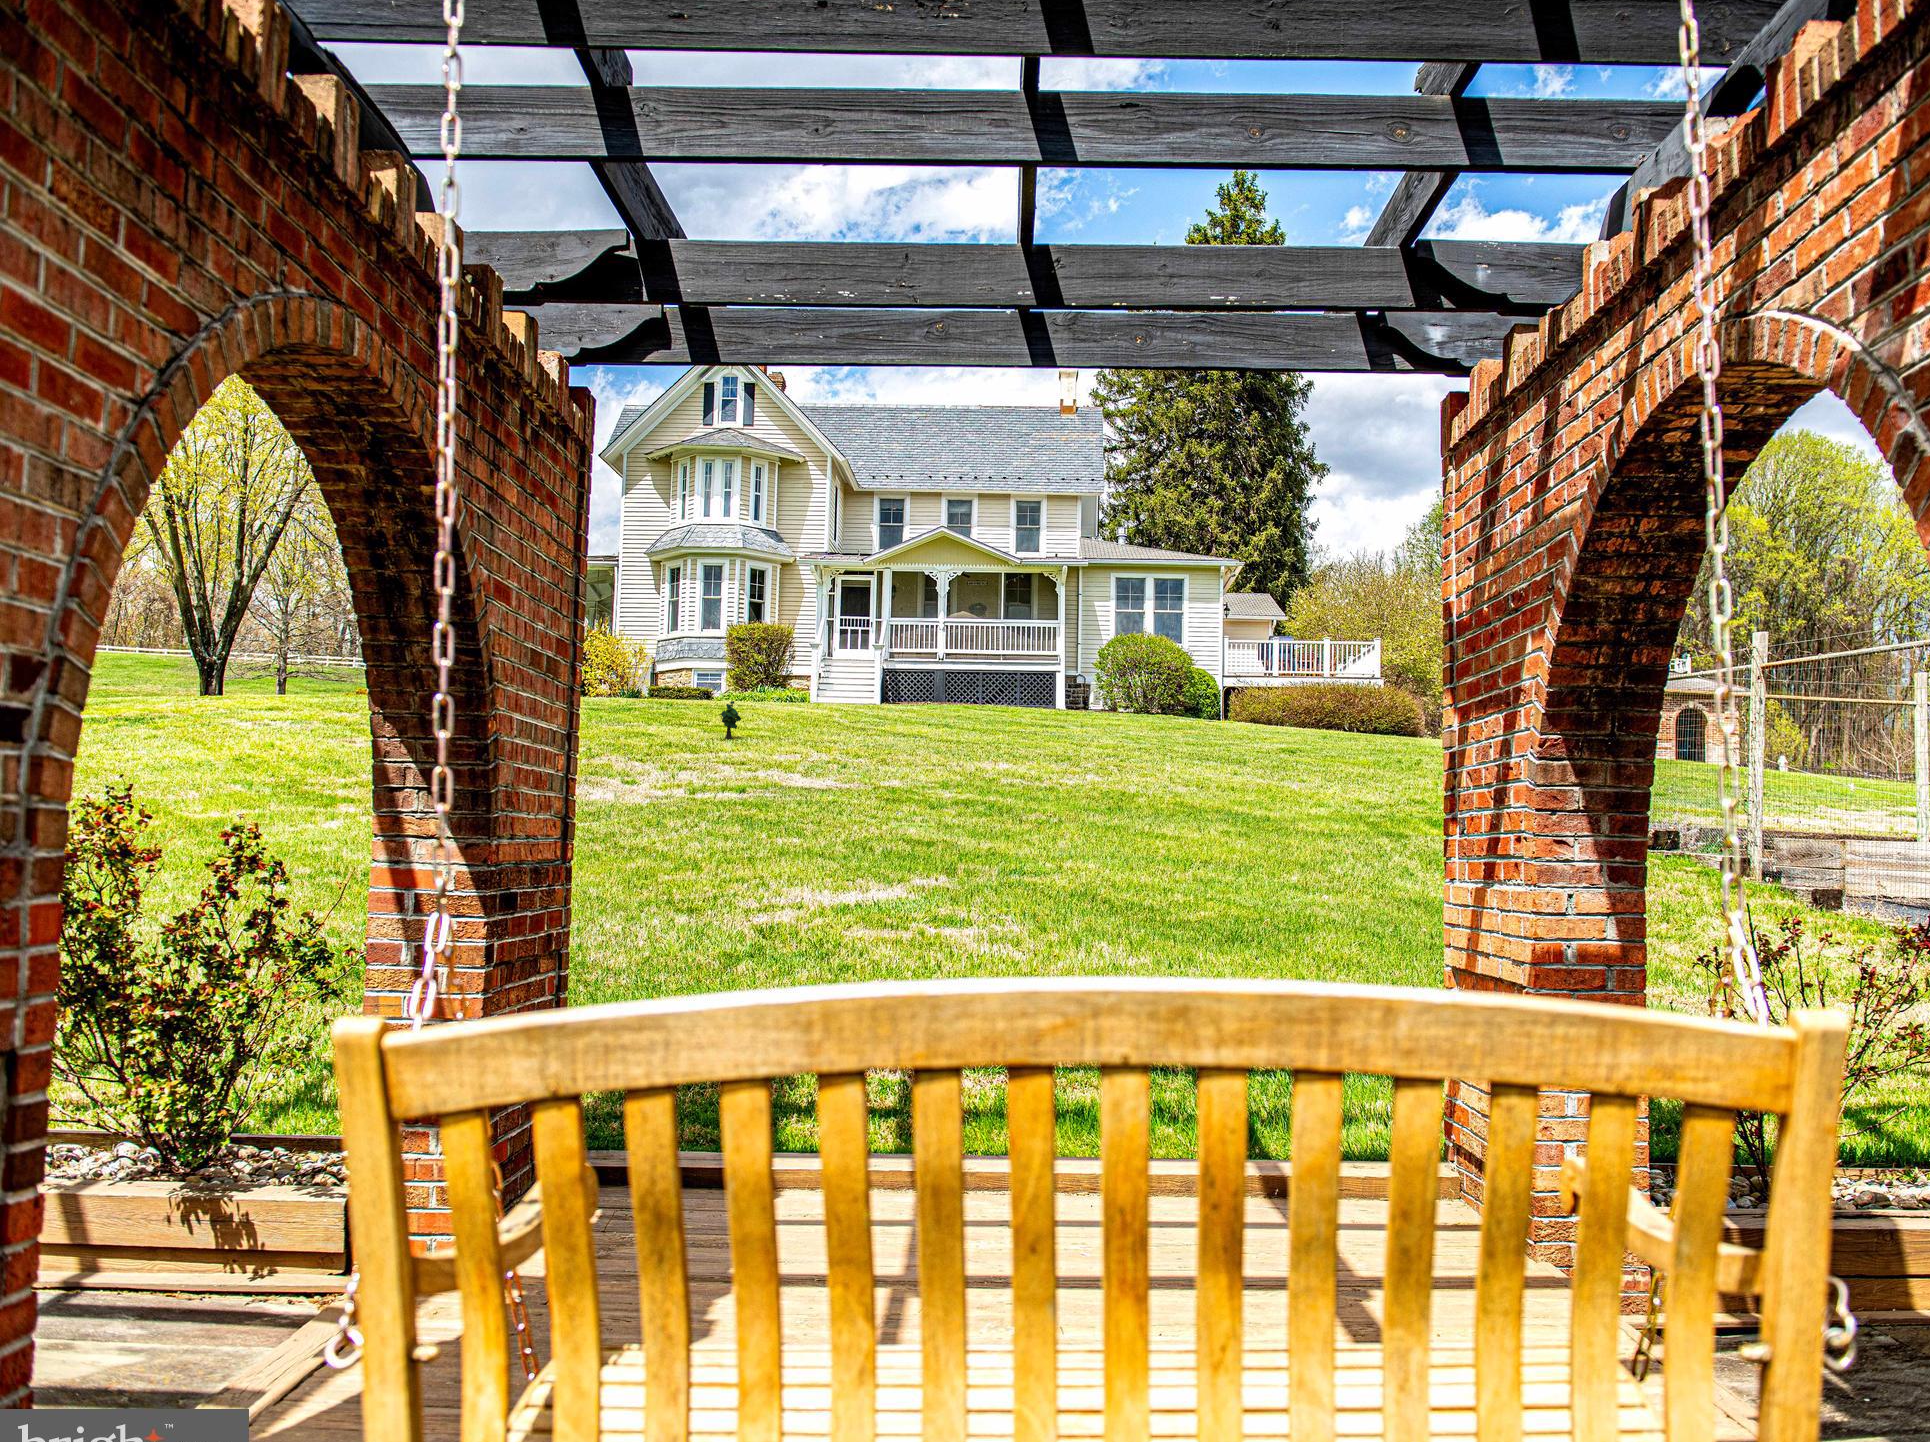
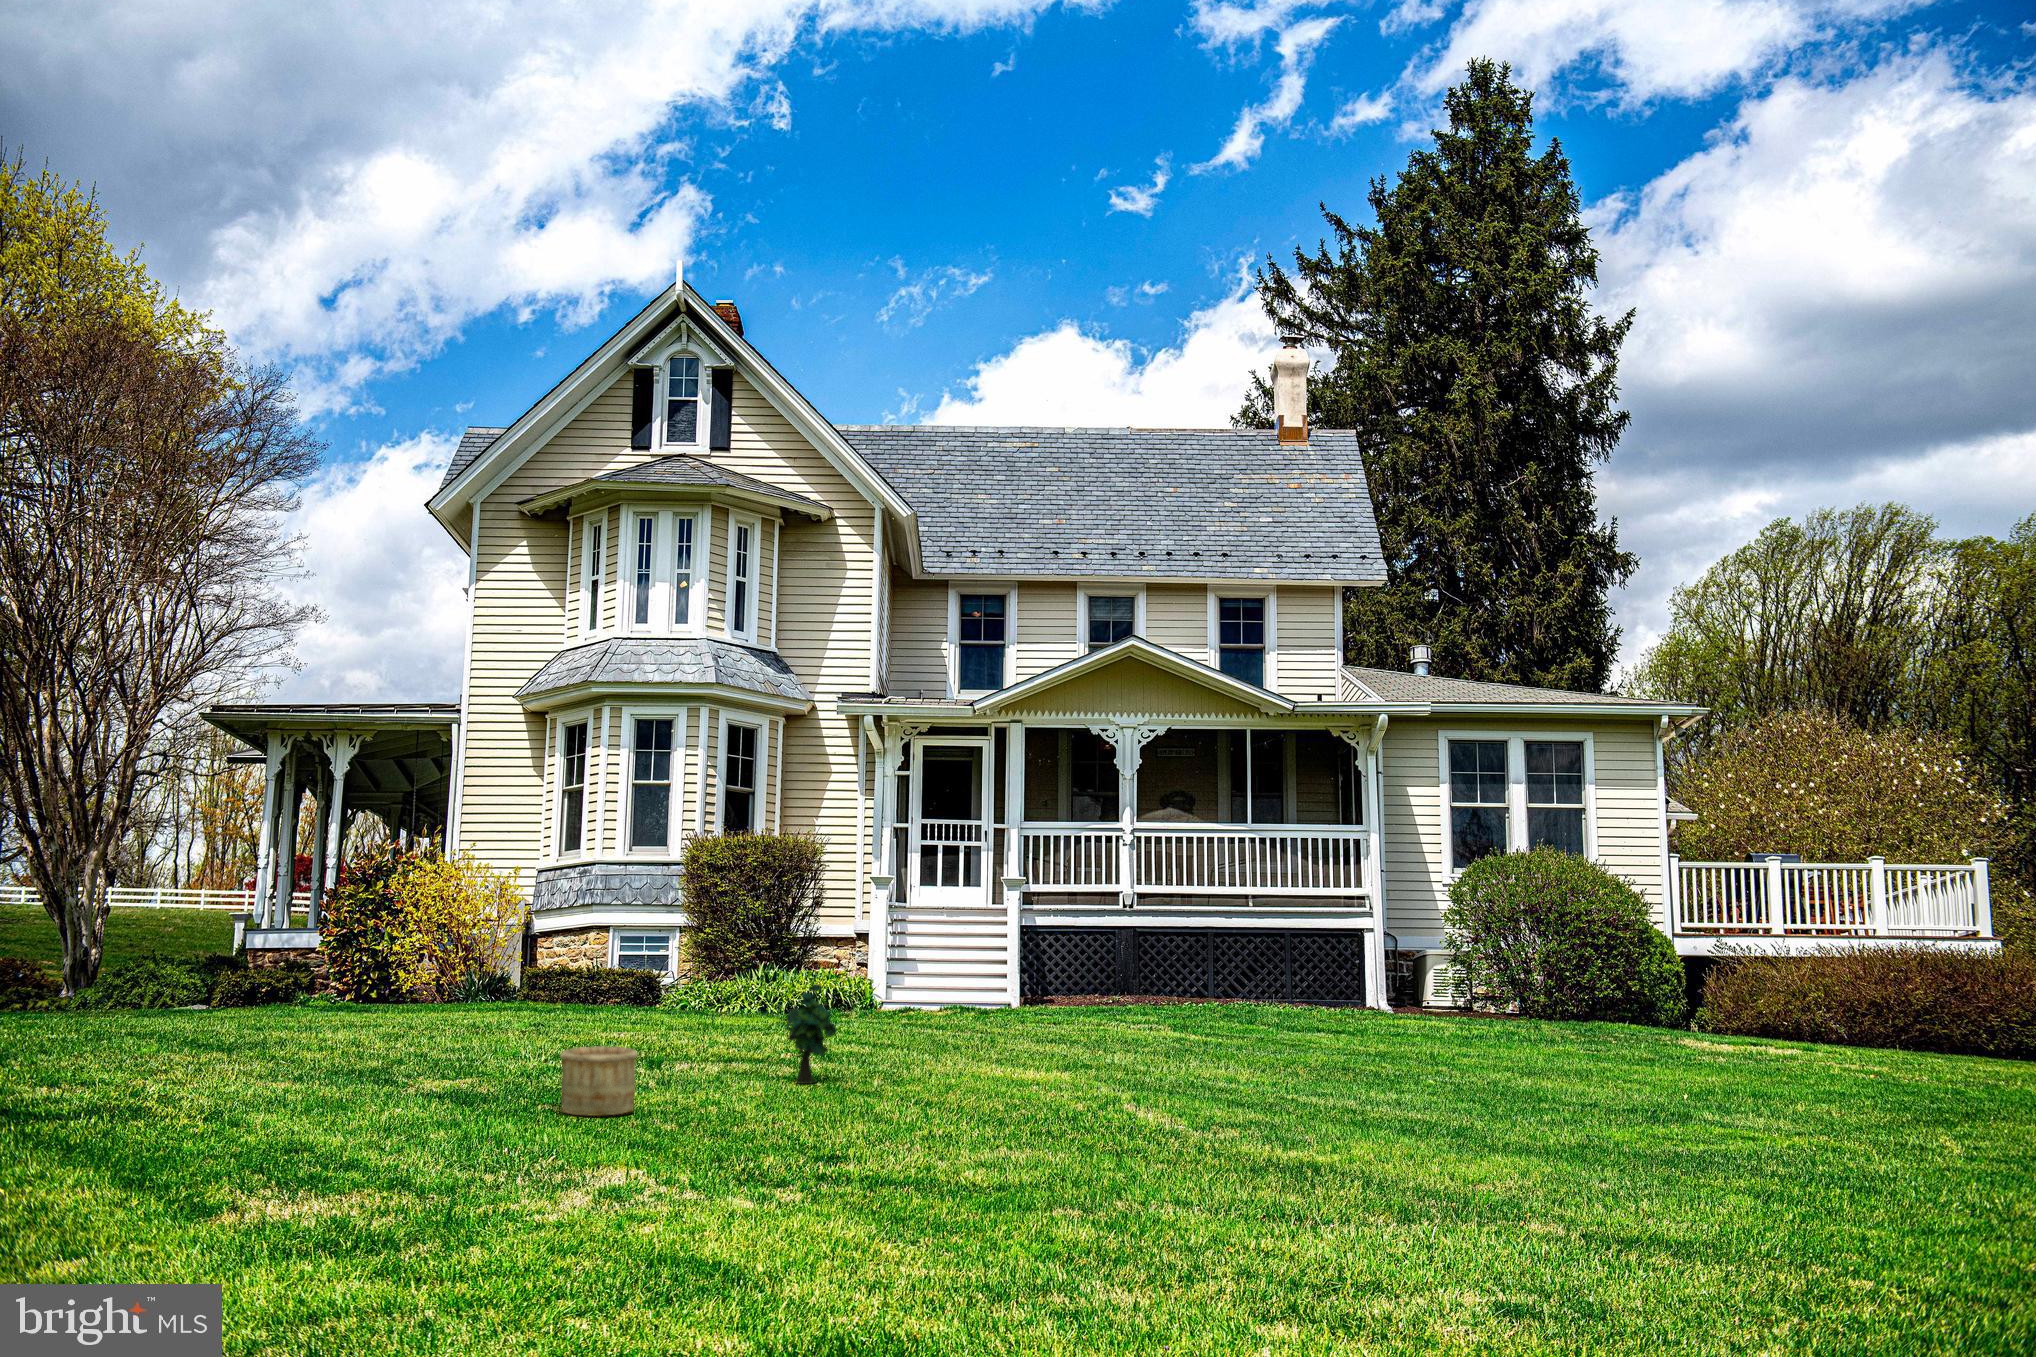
wooden bucket: none [626,724,655,749] -> present [560,1046,638,1116]

